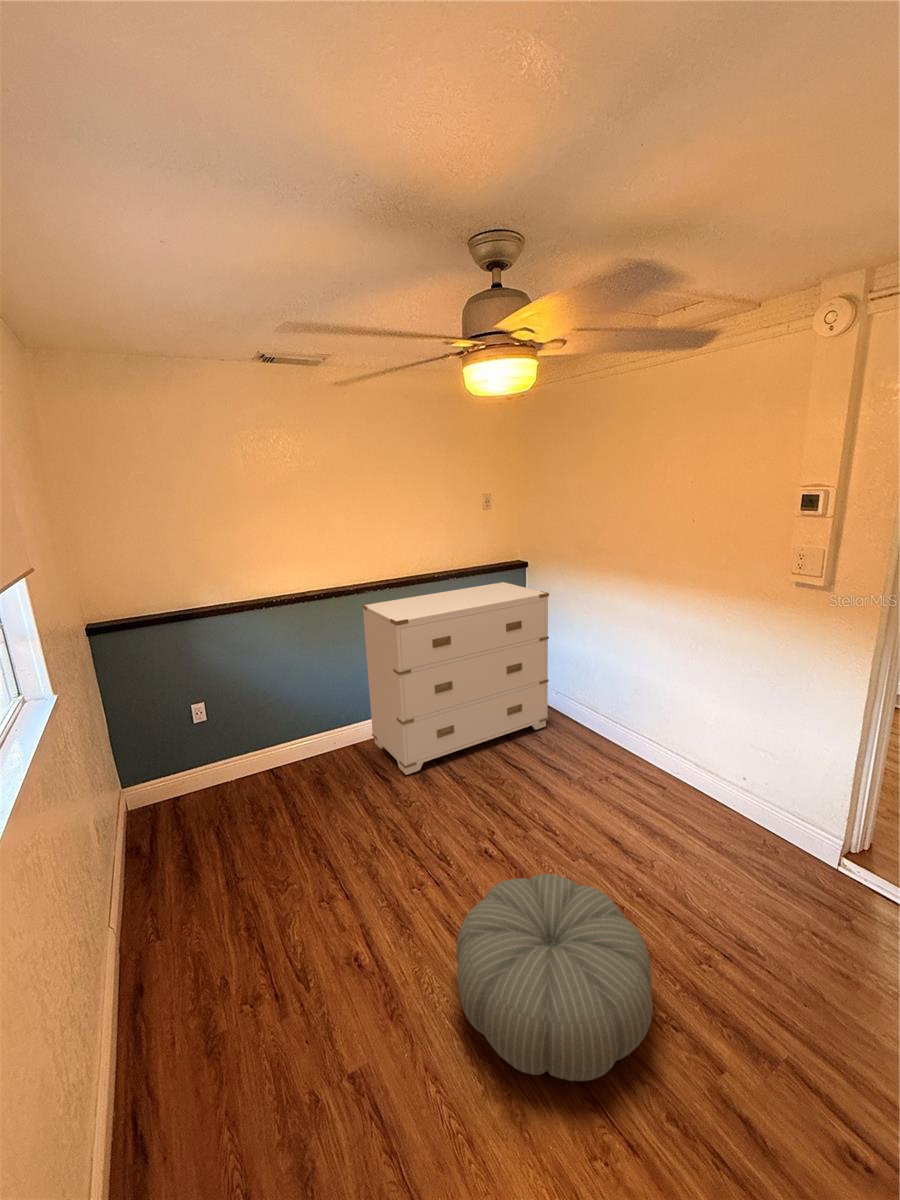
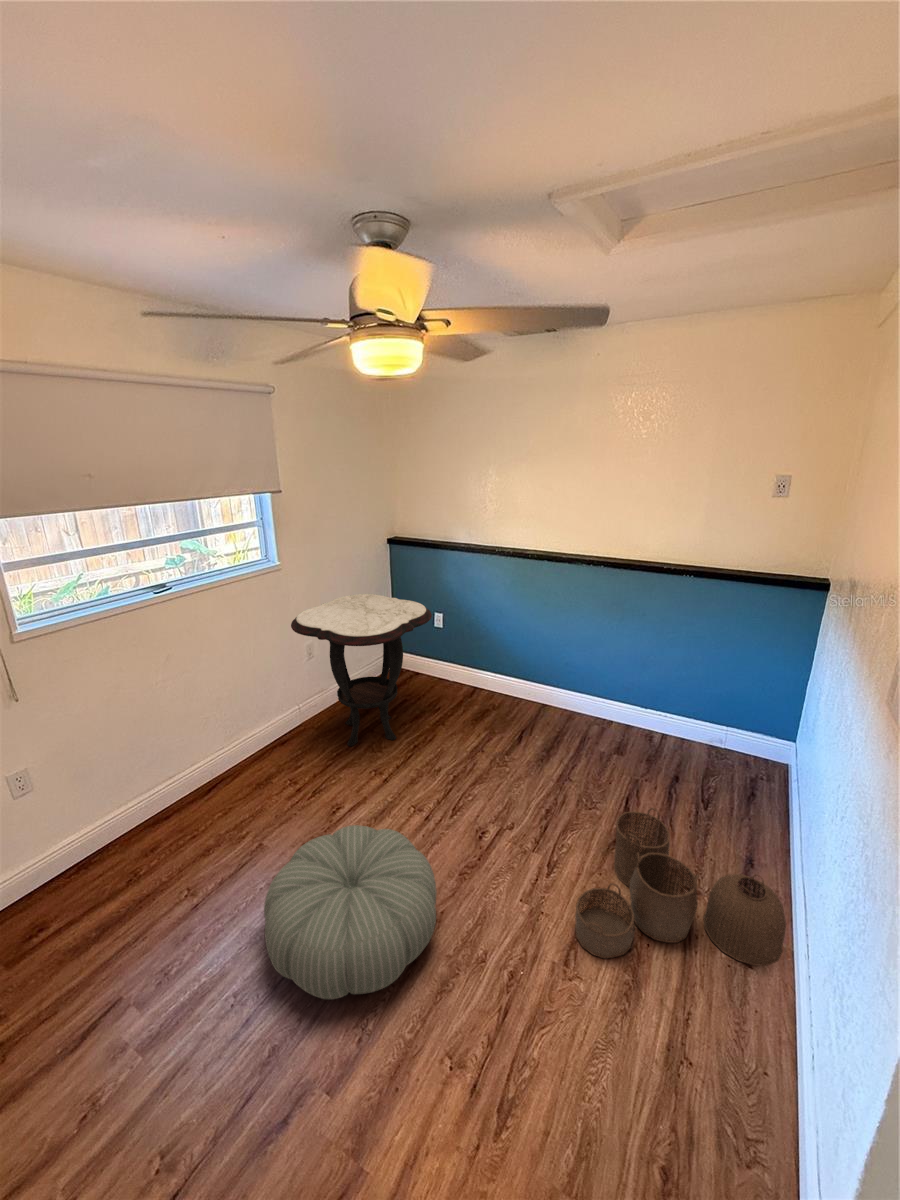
dresser: present [362,582,549,775] -> none [533,576,772,804]
side table: none [110,680,312,912] -> present [291,594,432,746]
woven basket: none [555,735,667,848] -> present [575,808,786,966]

